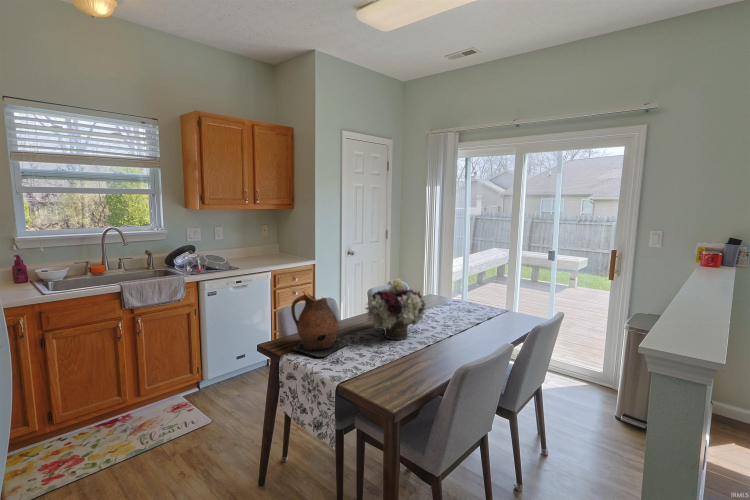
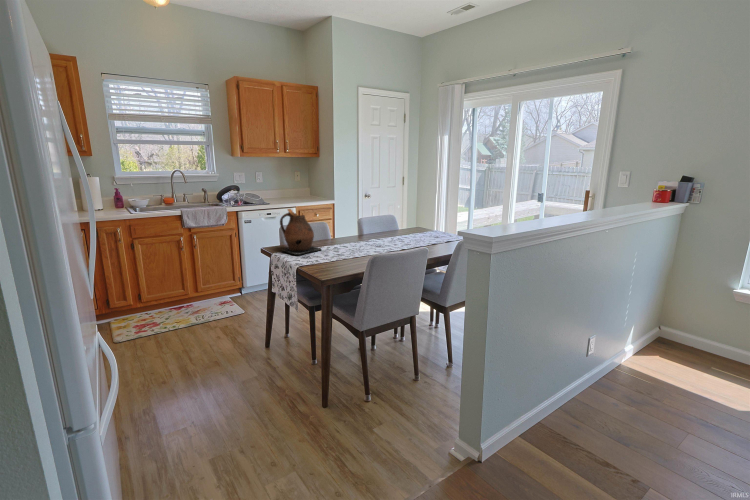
flower arrangement: present [365,278,427,340] -> none [336,203,385,250]

